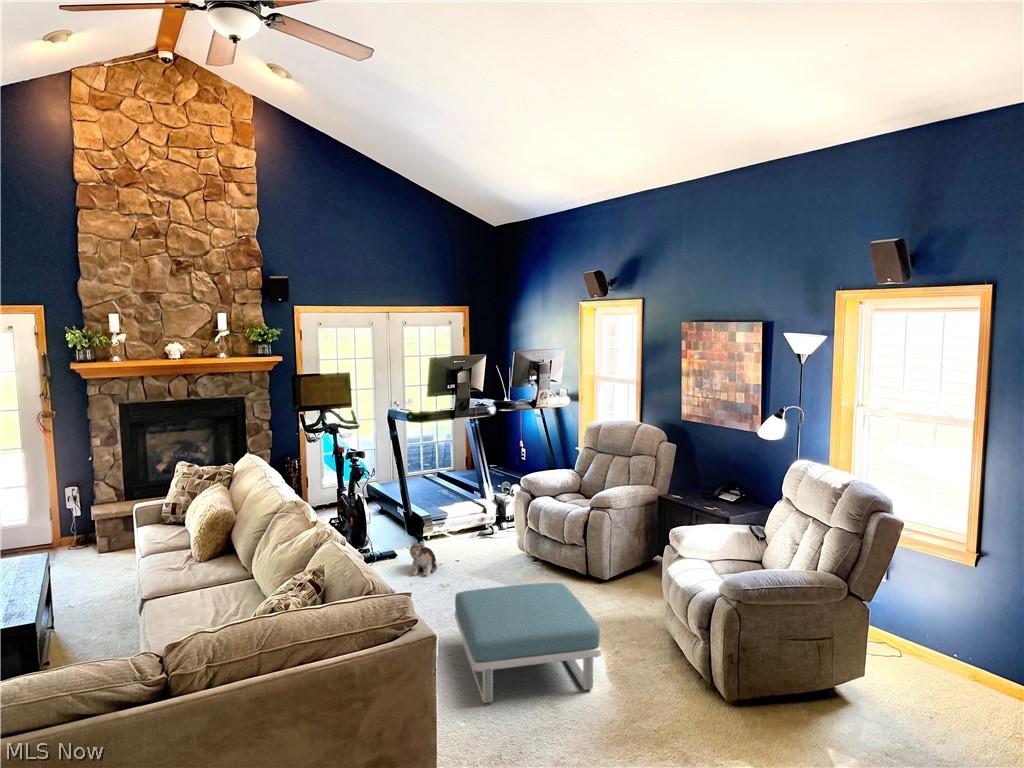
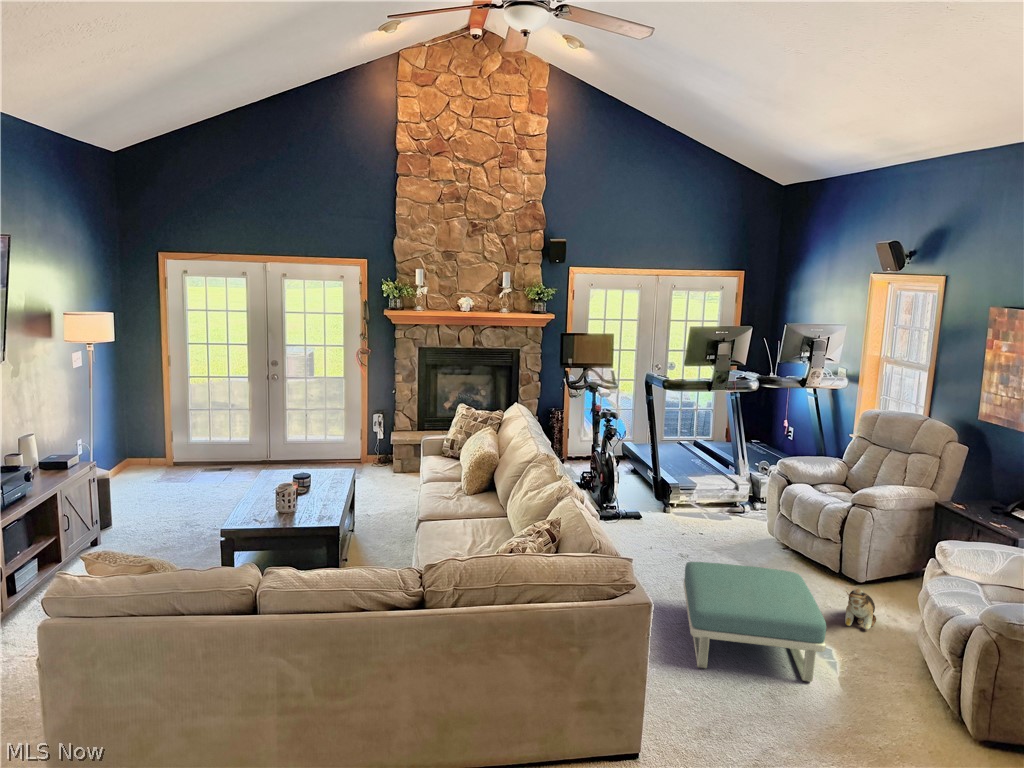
plush toy: present [407,543,437,575] -> present [845,588,876,630]

